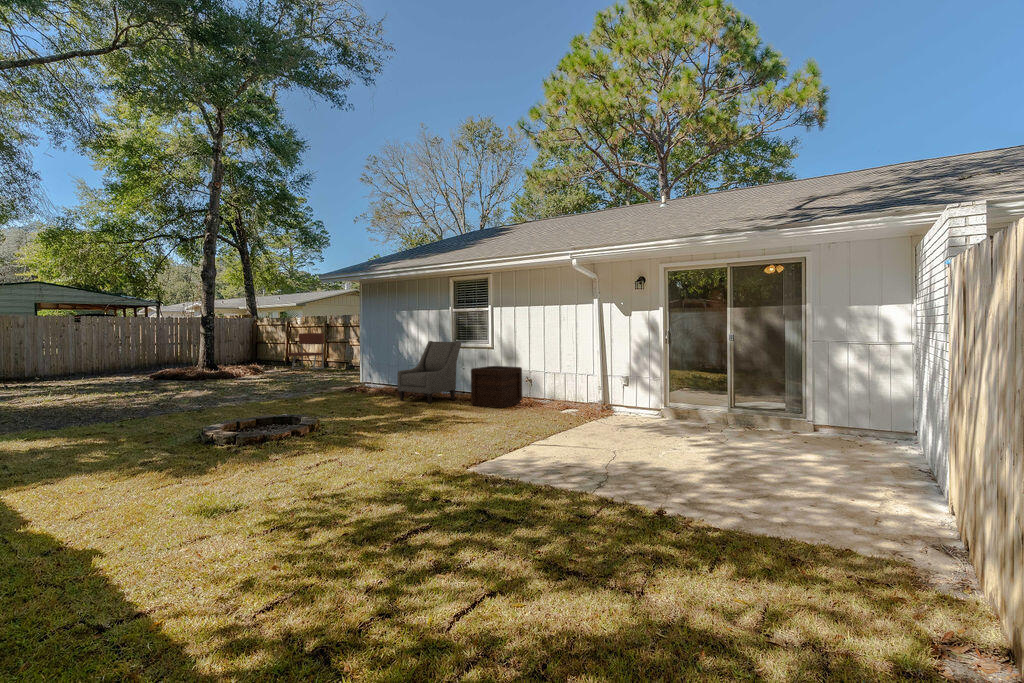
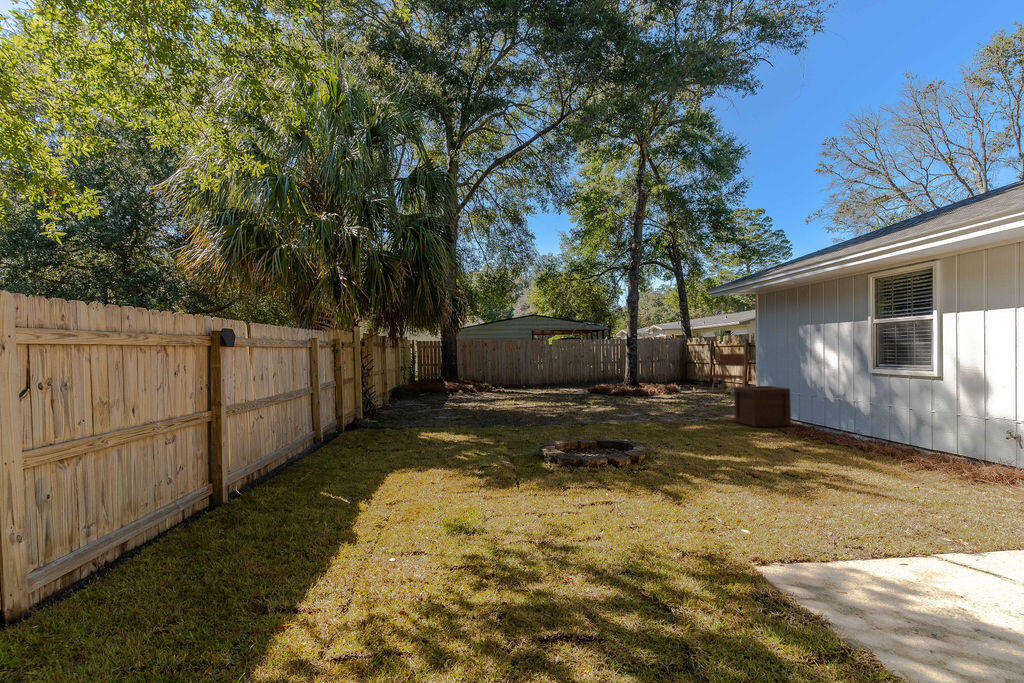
chair: present [398,341,461,404] -> none [785,364,887,451]
wooden crate: present [471,366,522,408] -> present [734,386,791,427]

